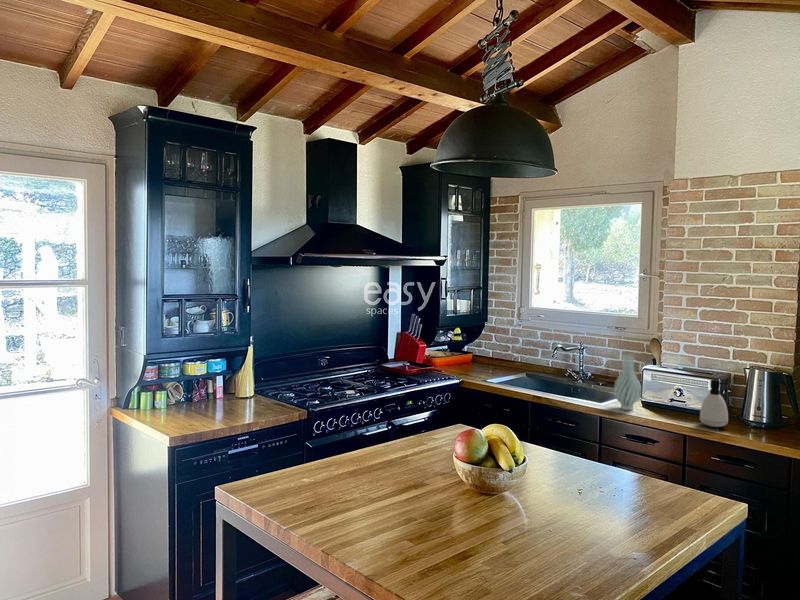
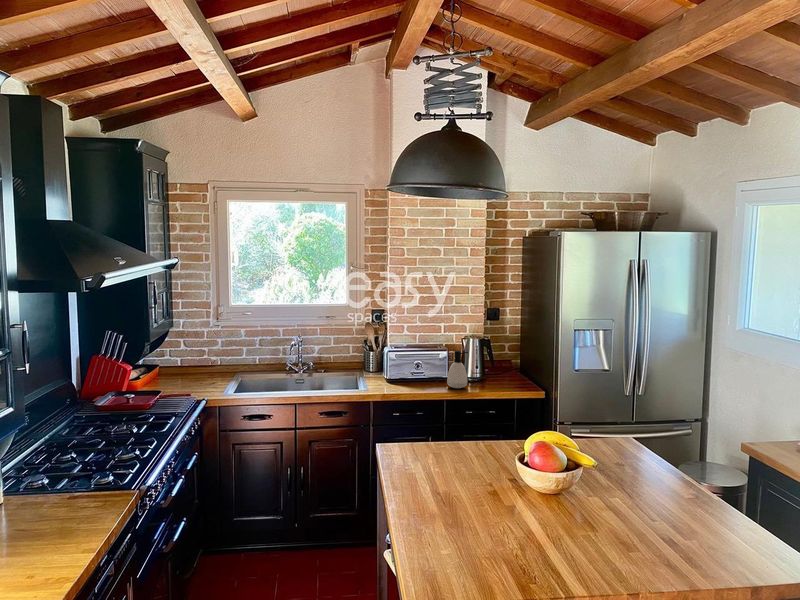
vase: present [614,355,641,410] -> none [374,339,397,389]

